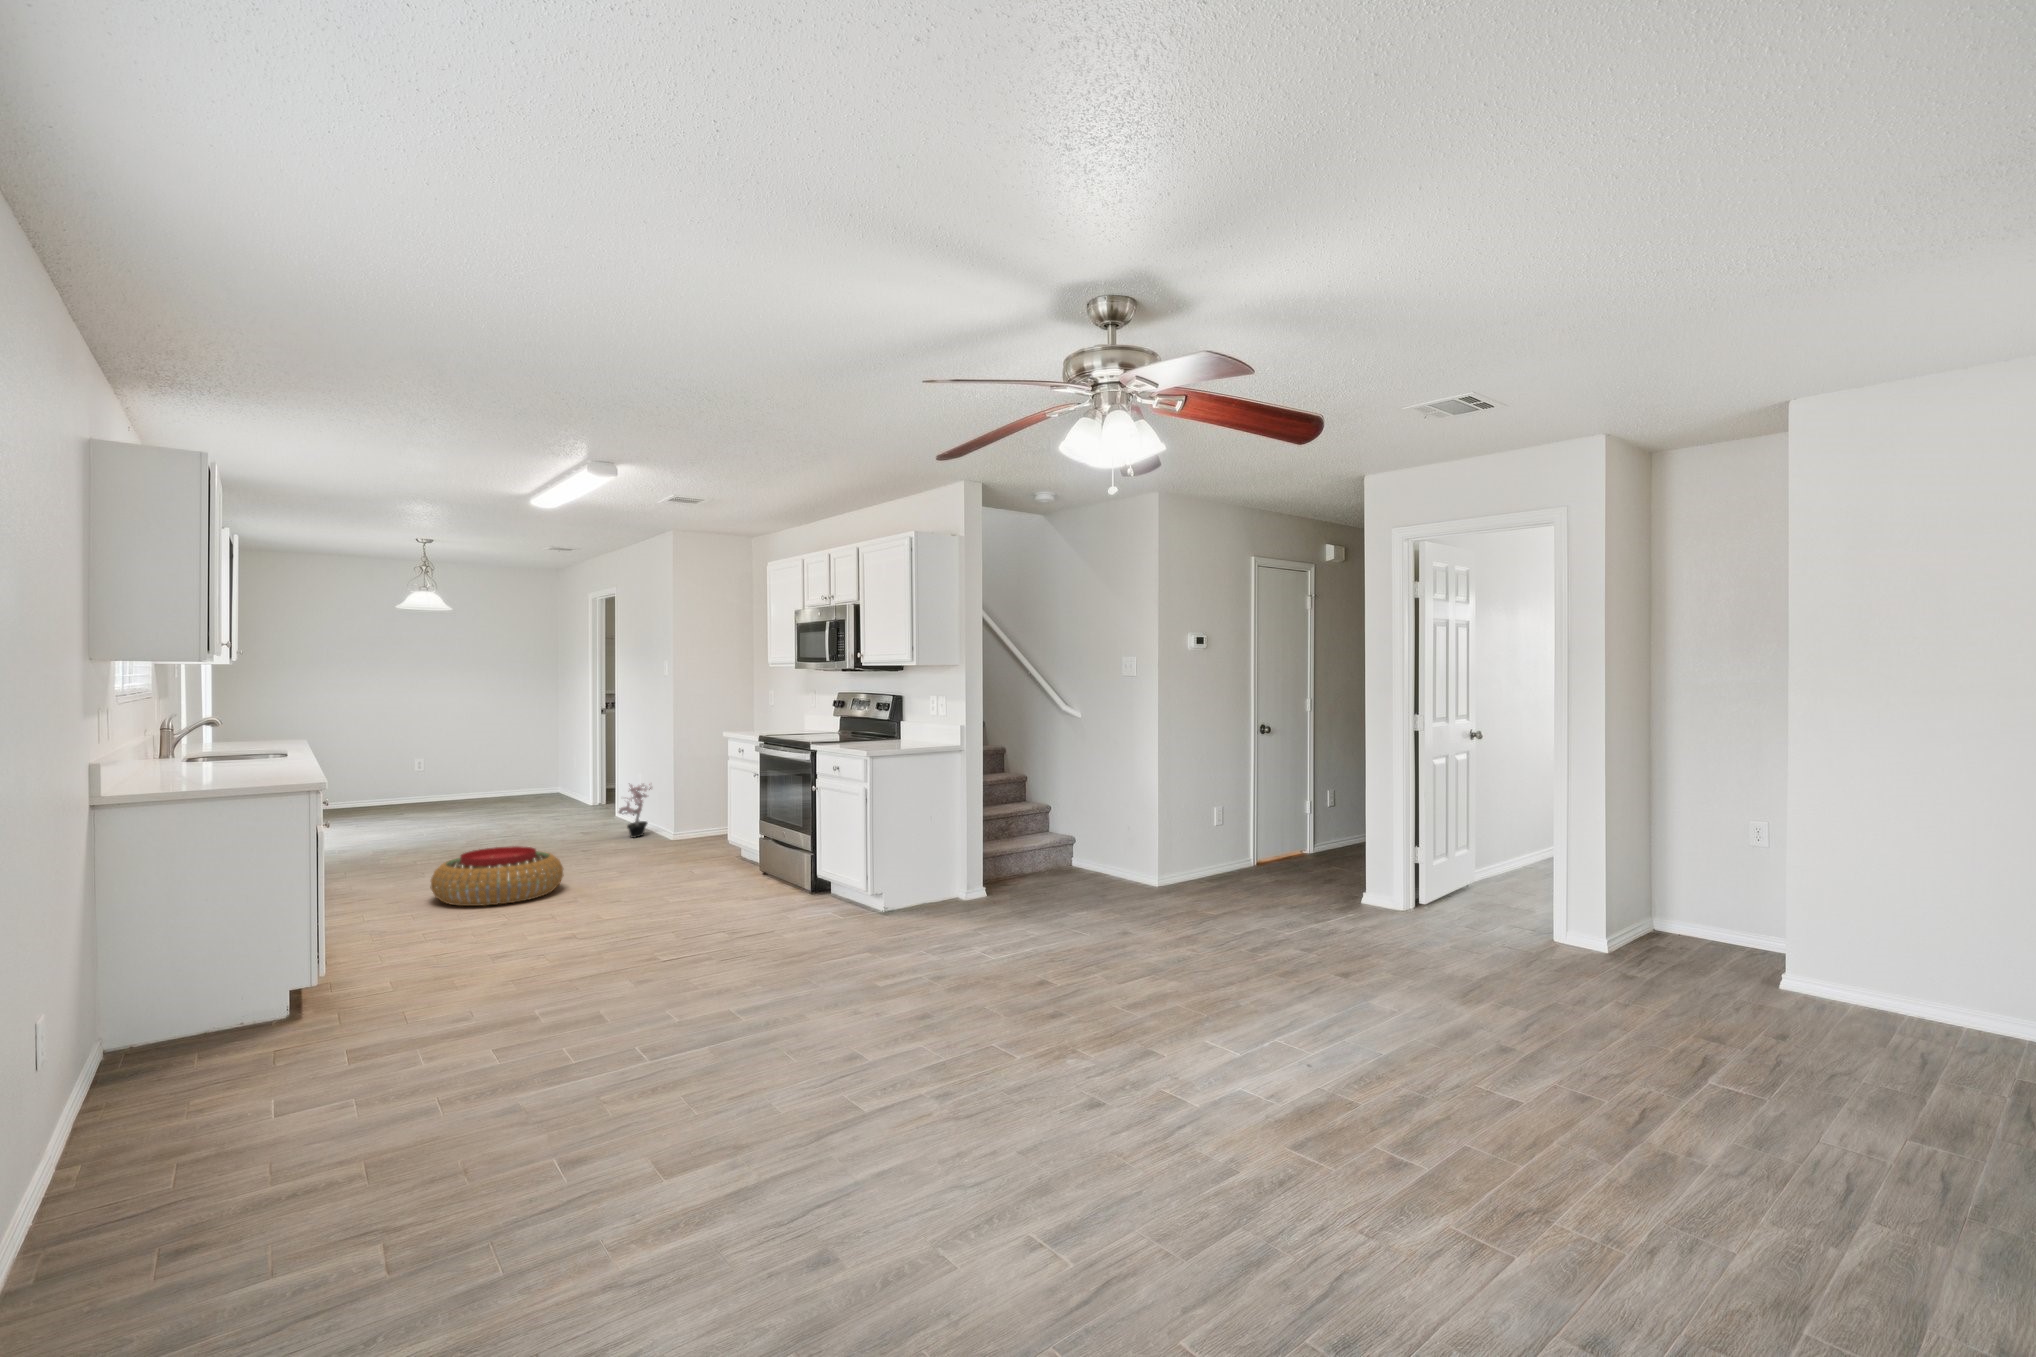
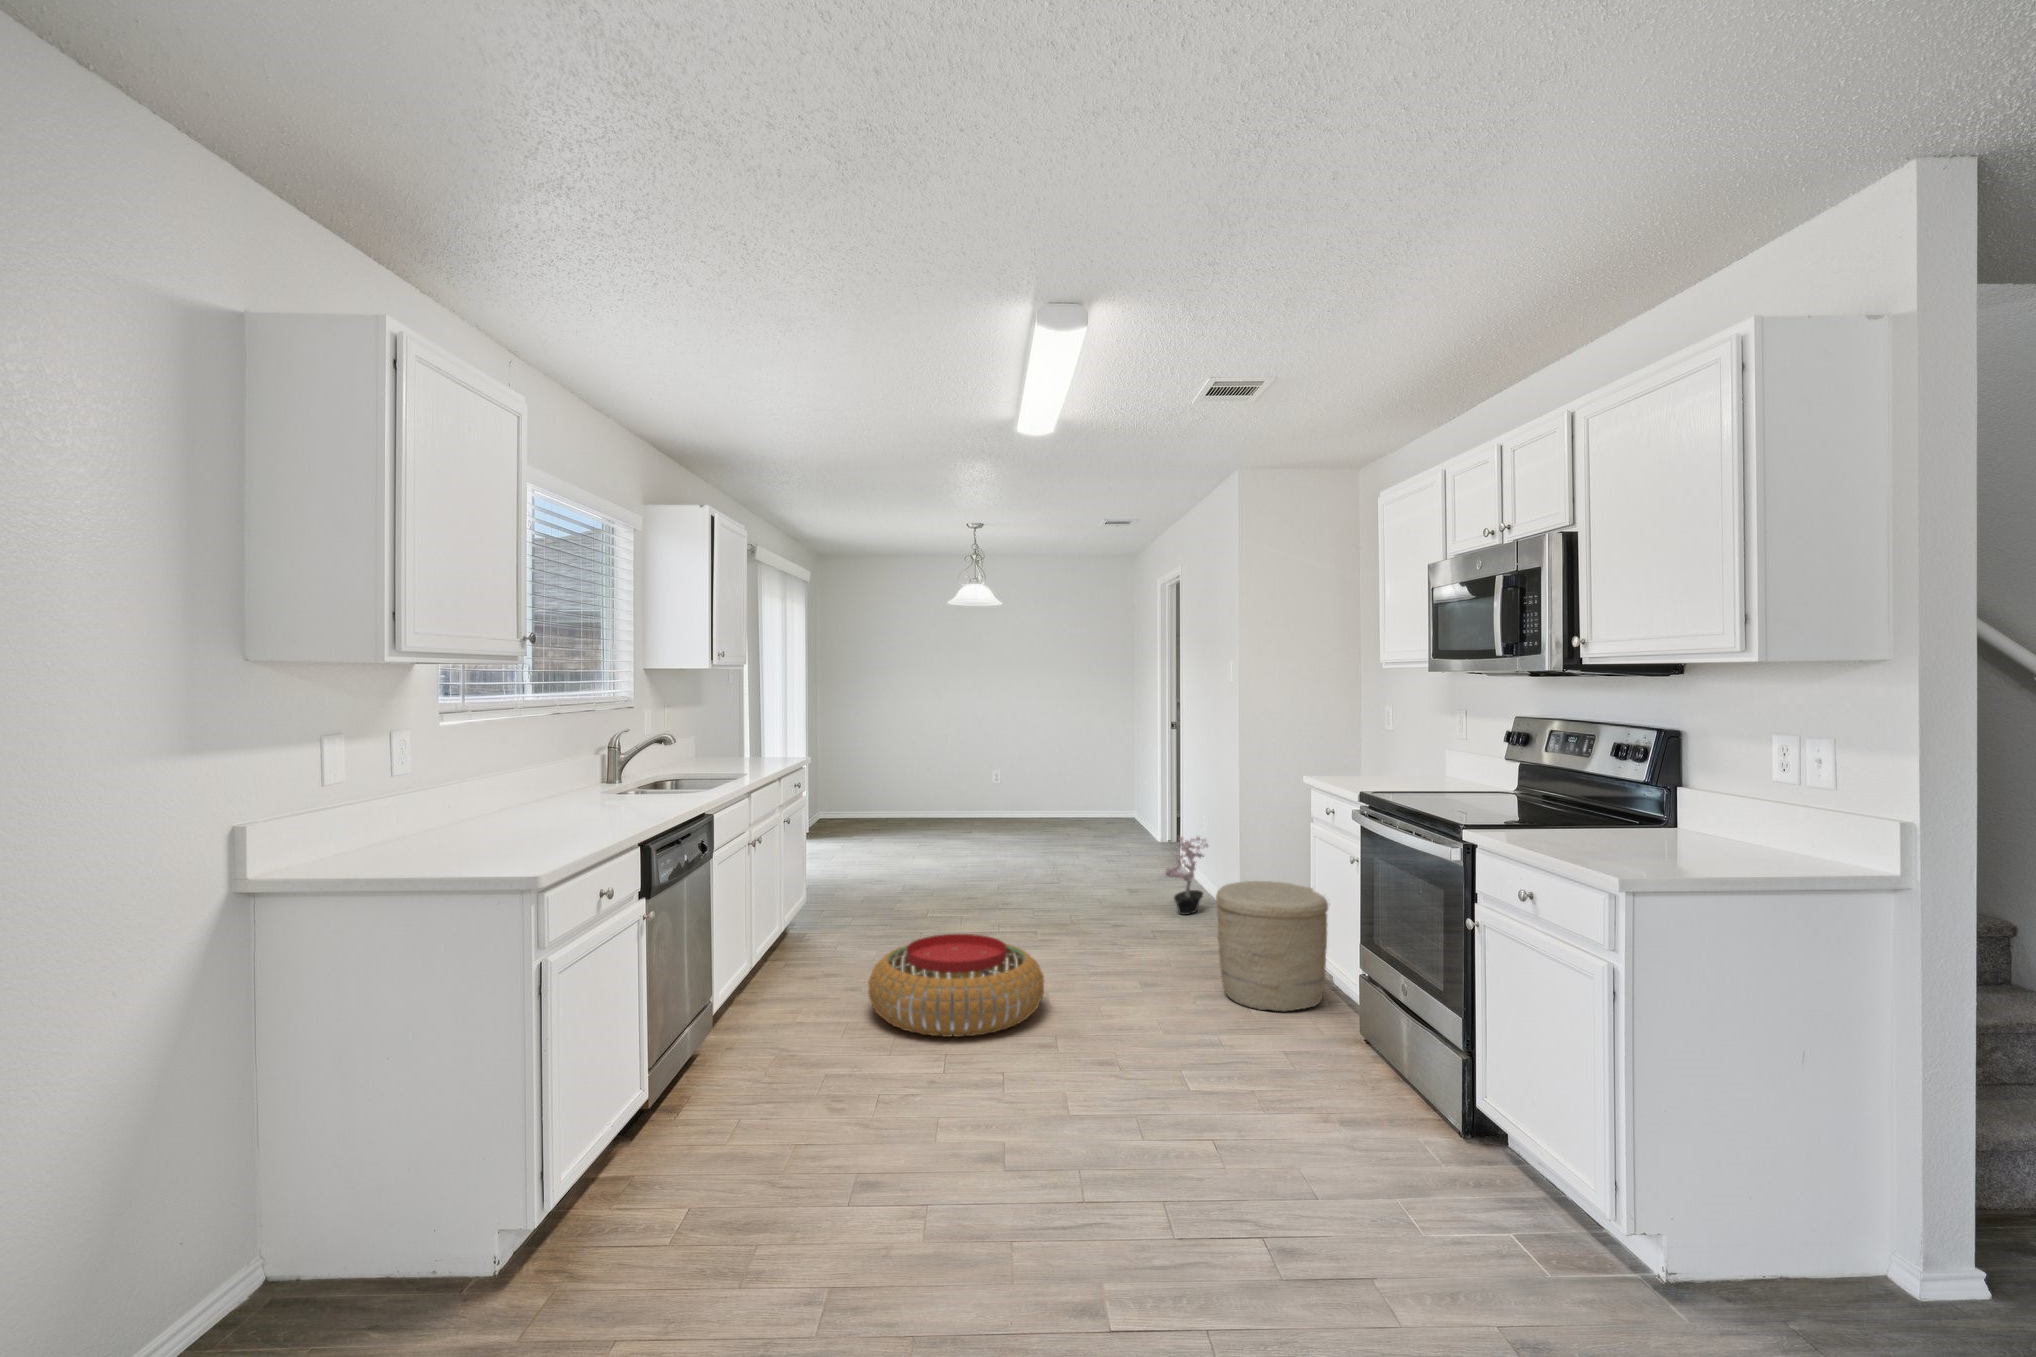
woven basket: none [672,797,741,869] -> present [1216,881,1328,1011]

